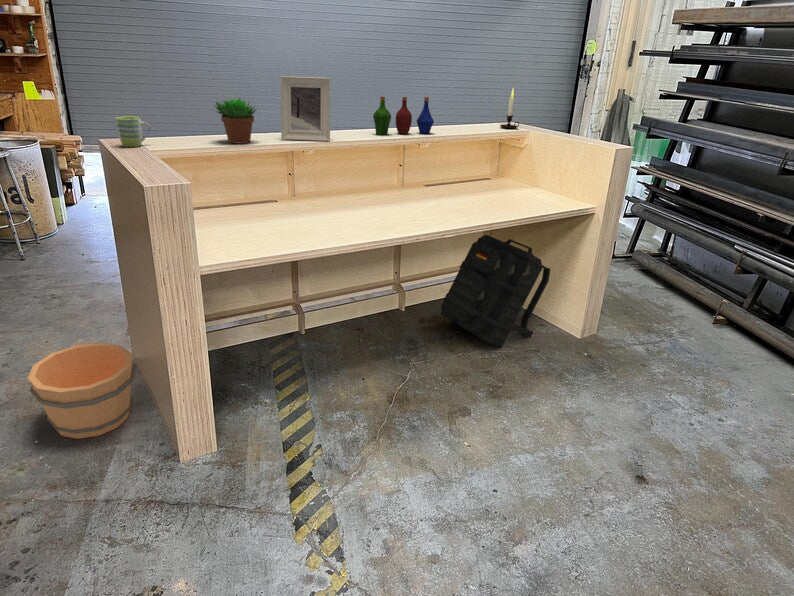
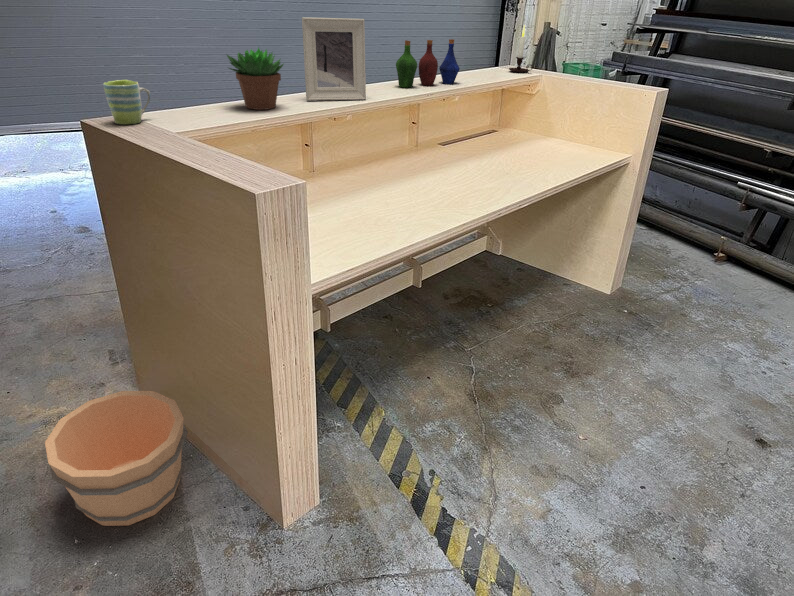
backpack: present [441,235,550,348] -> none [469,194,582,316]

